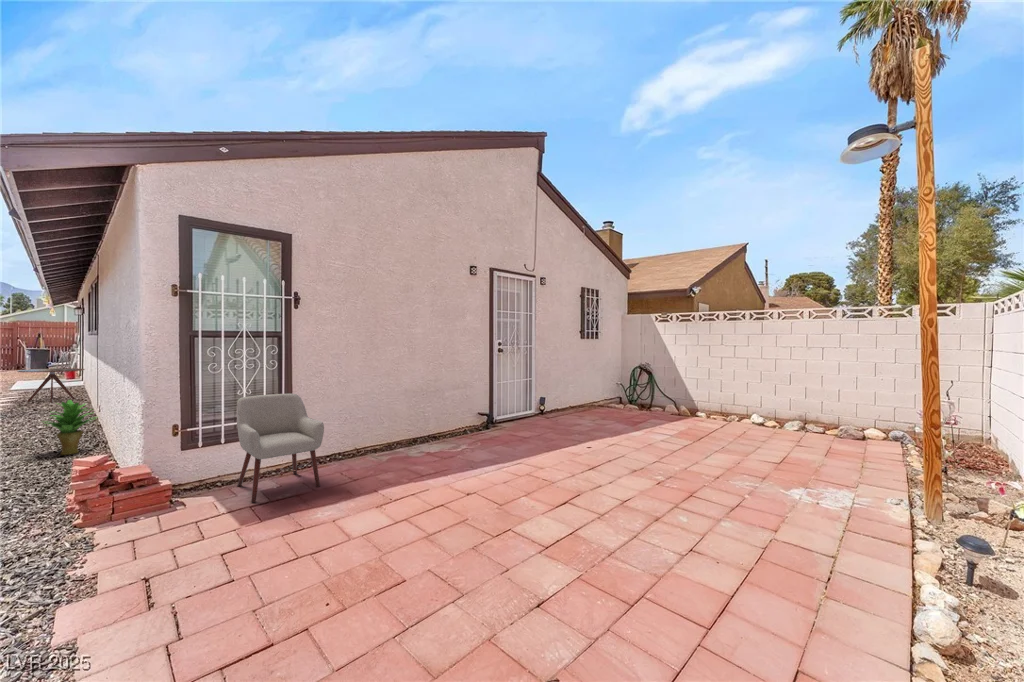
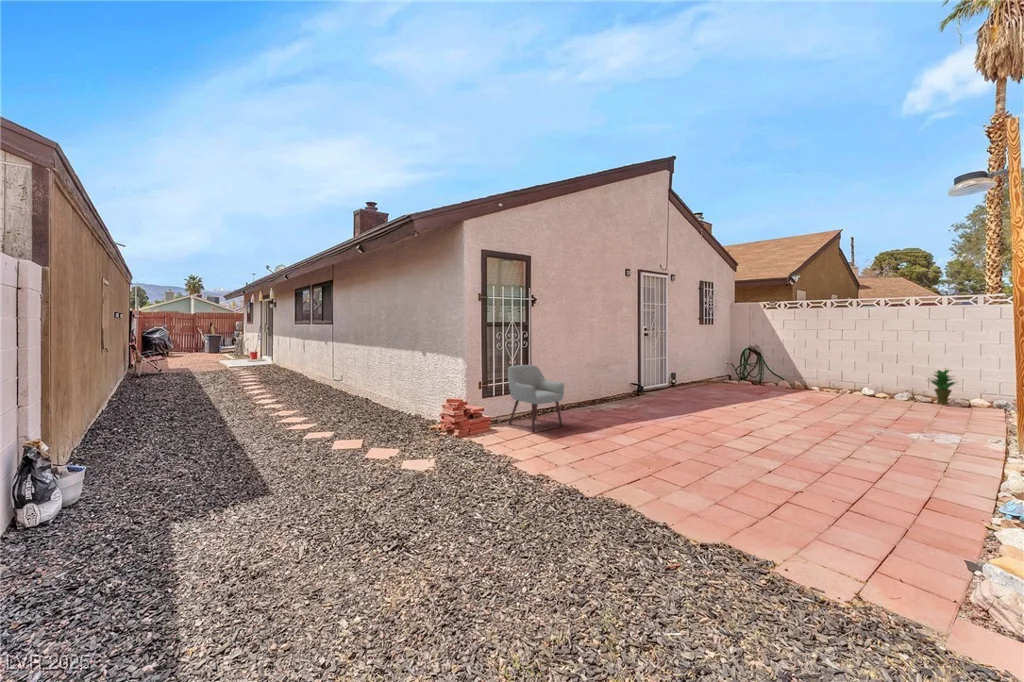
round table: present [17,368,85,402] -> none [261,354,300,379]
potted plant: present [46,400,93,455] -> present [931,370,955,404]

